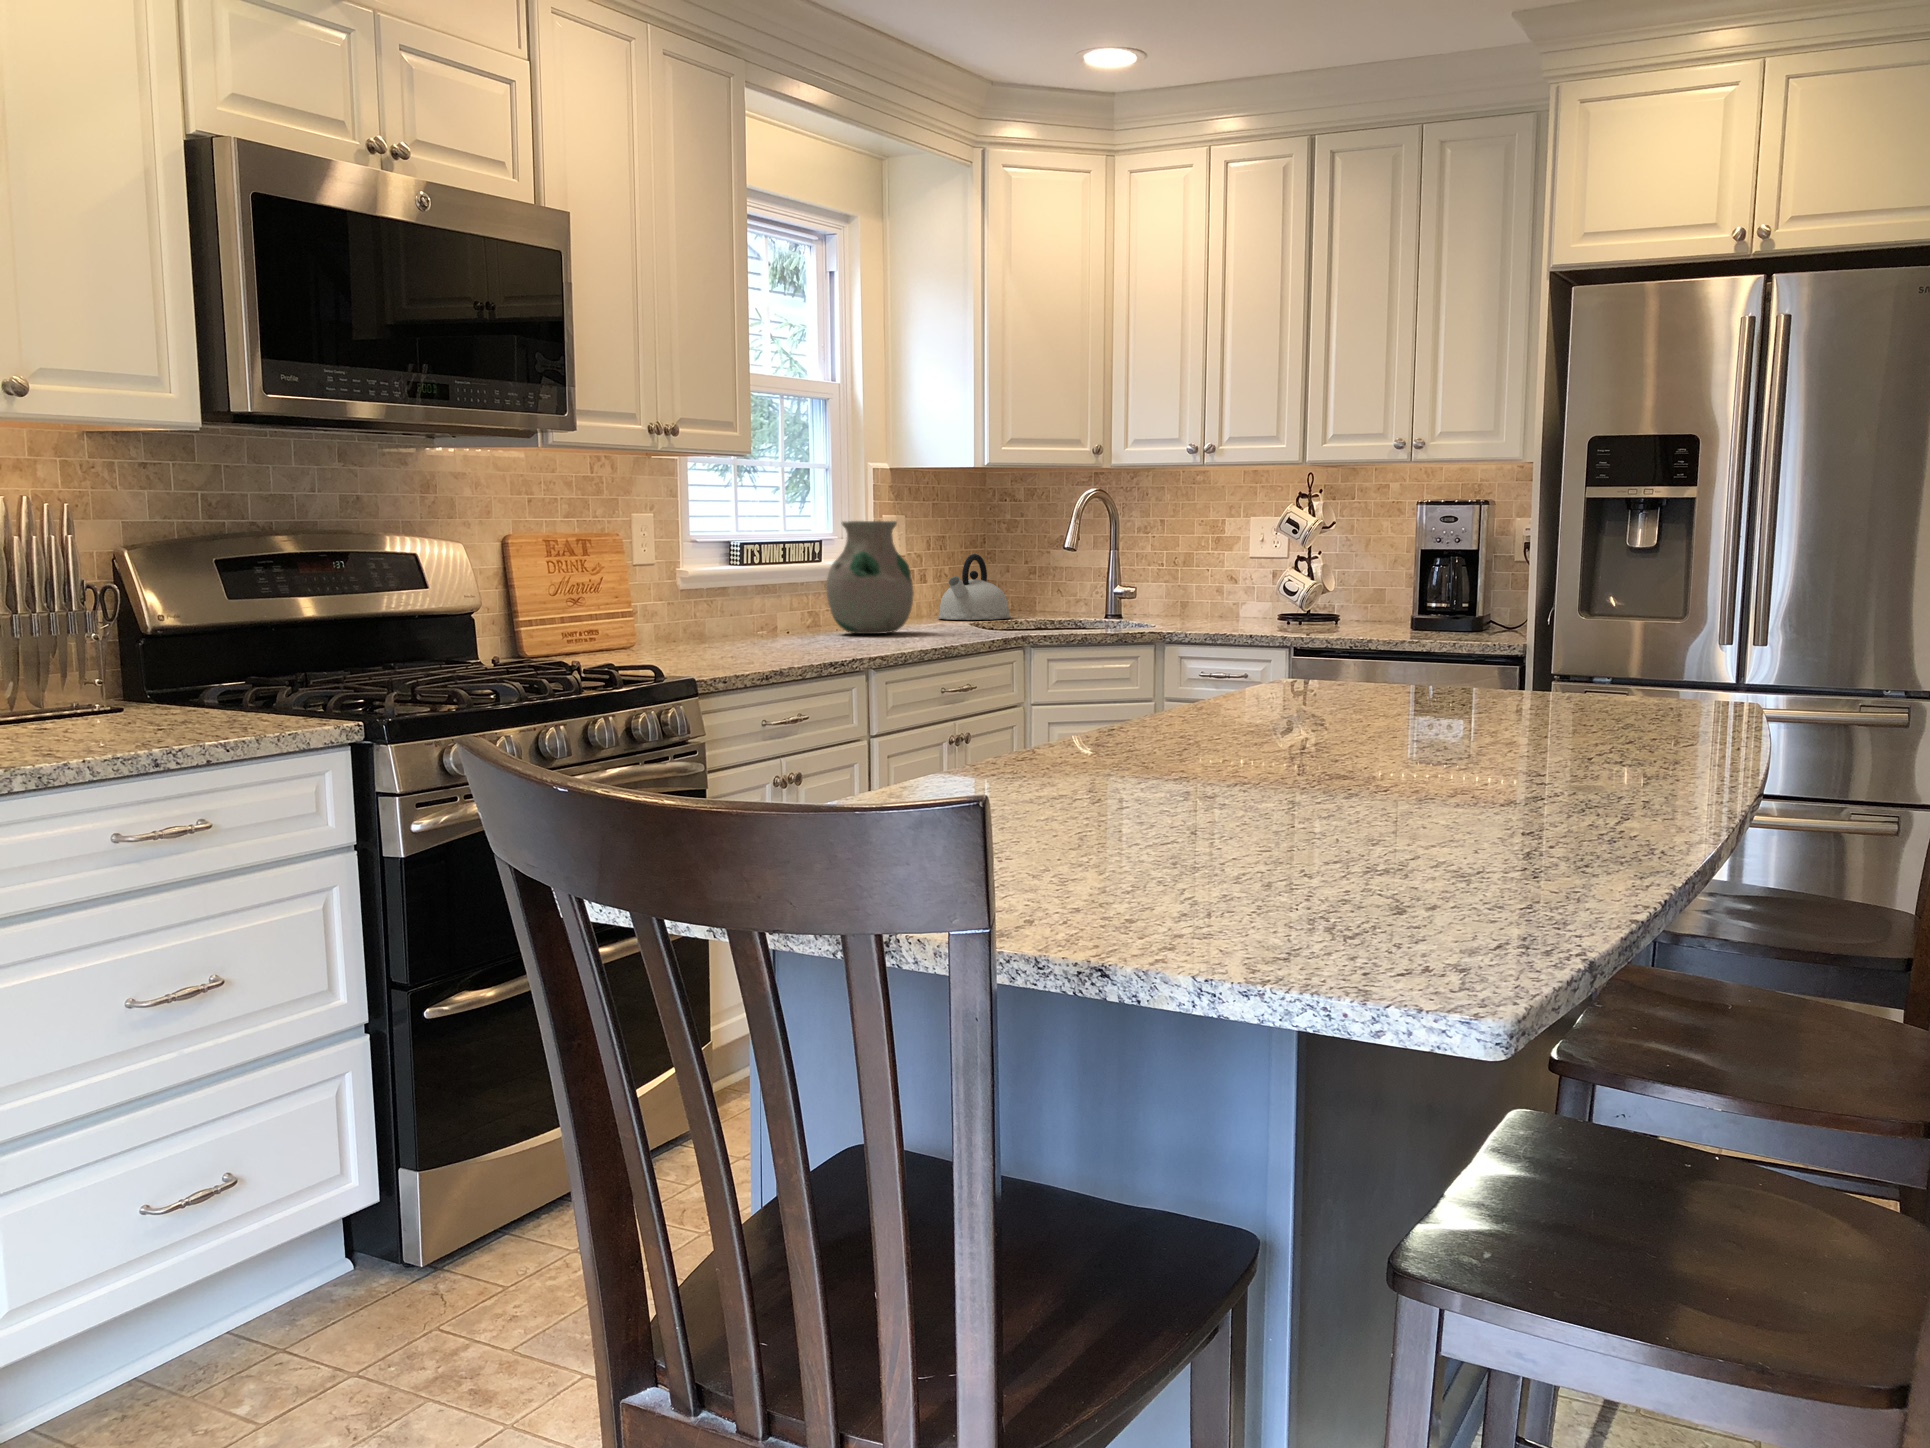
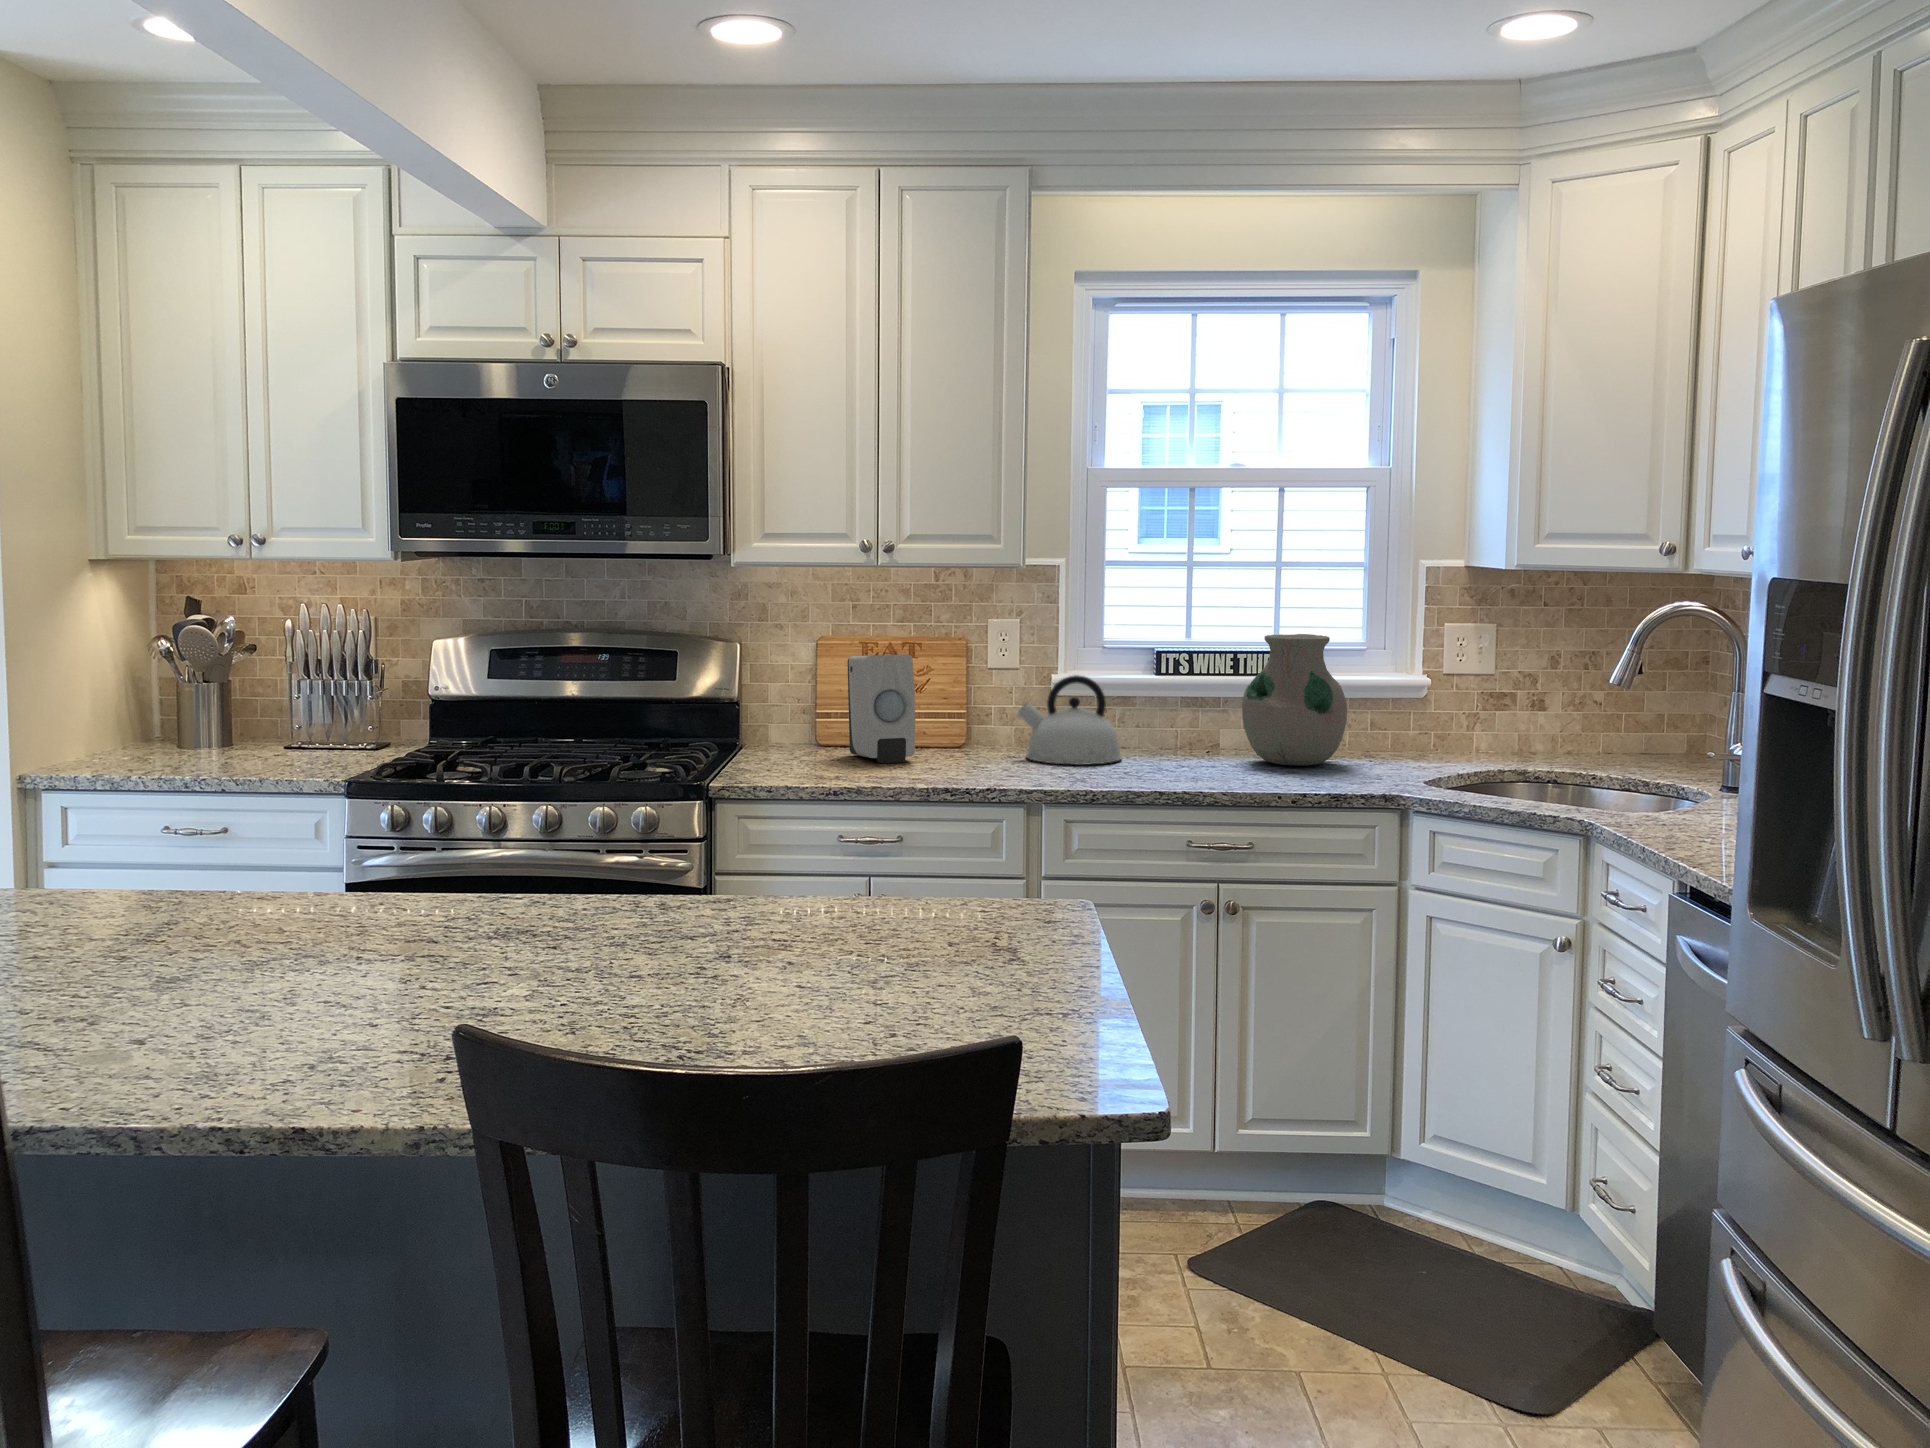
soap dispenser: none [578,545,676,661] -> present [847,655,915,763]
kettle: present [938,554,1011,620] -> present [1018,675,1121,764]

